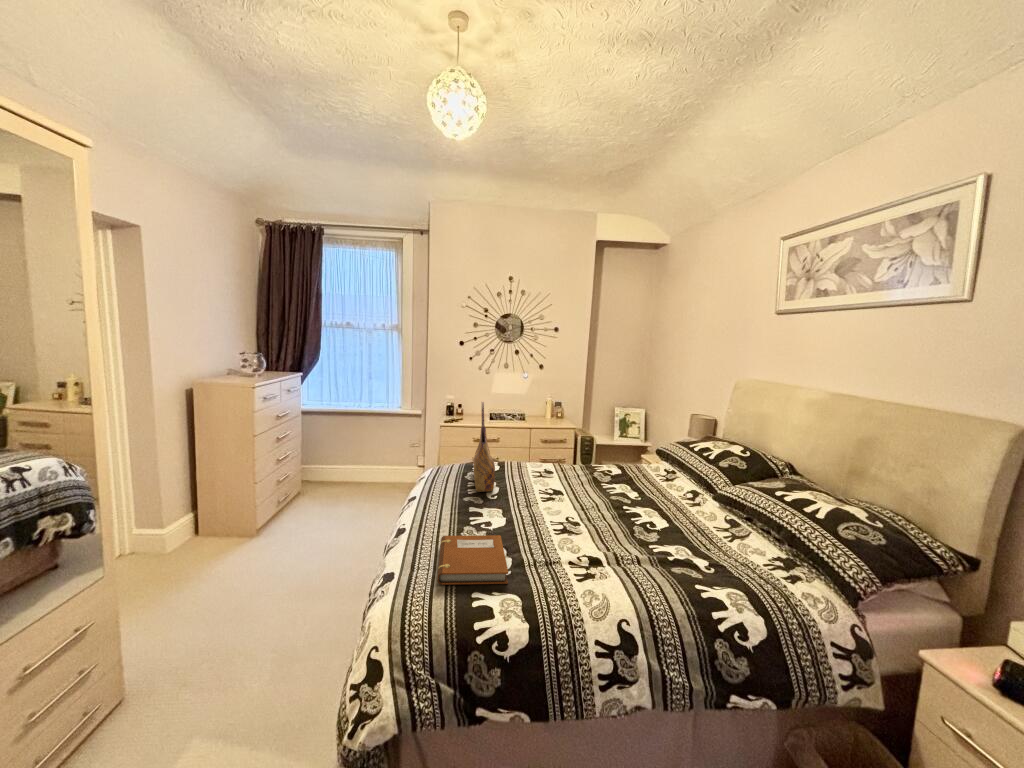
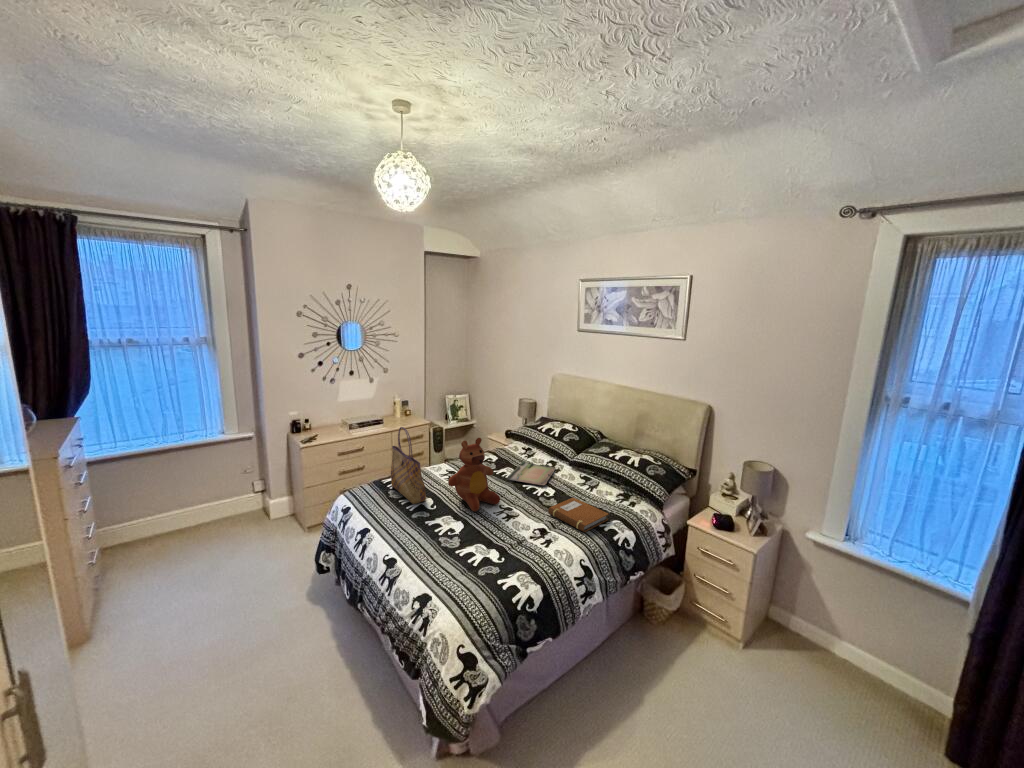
teddy bear: none [512,423,579,516] -> present [448,438,500,512]
tray: none [609,483,693,513] -> present [507,461,555,485]
notebook: present [437,535,508,585] -> present [548,498,609,532]

